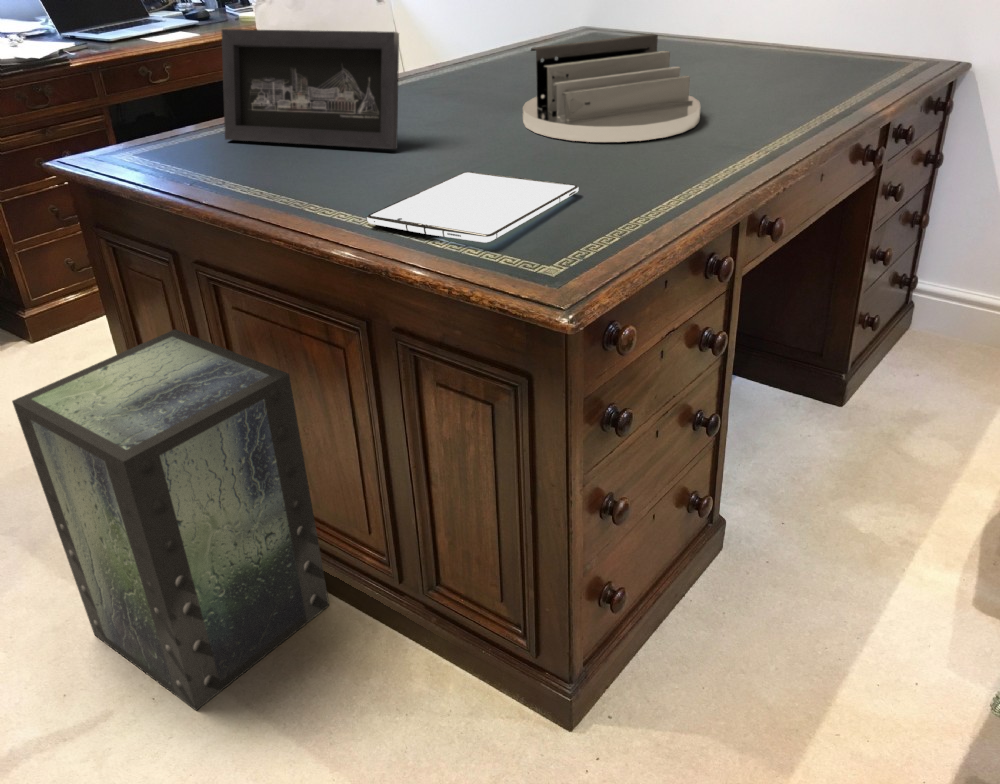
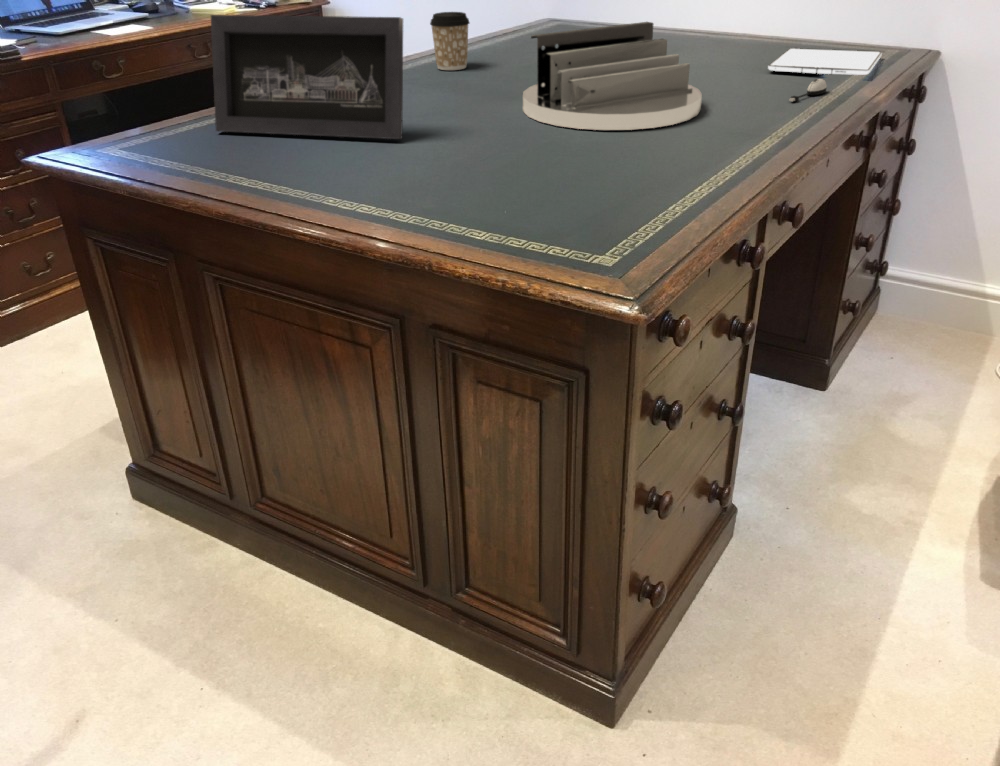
coffee cup: none [448,22,487,80] -> present [430,12,469,70]
computer mouse: none [792,91,835,114] -> present [789,79,827,101]
tablet: present [367,172,579,243] -> present [768,48,882,75]
storage box: present [12,329,329,710] -> none [9,331,346,734]

